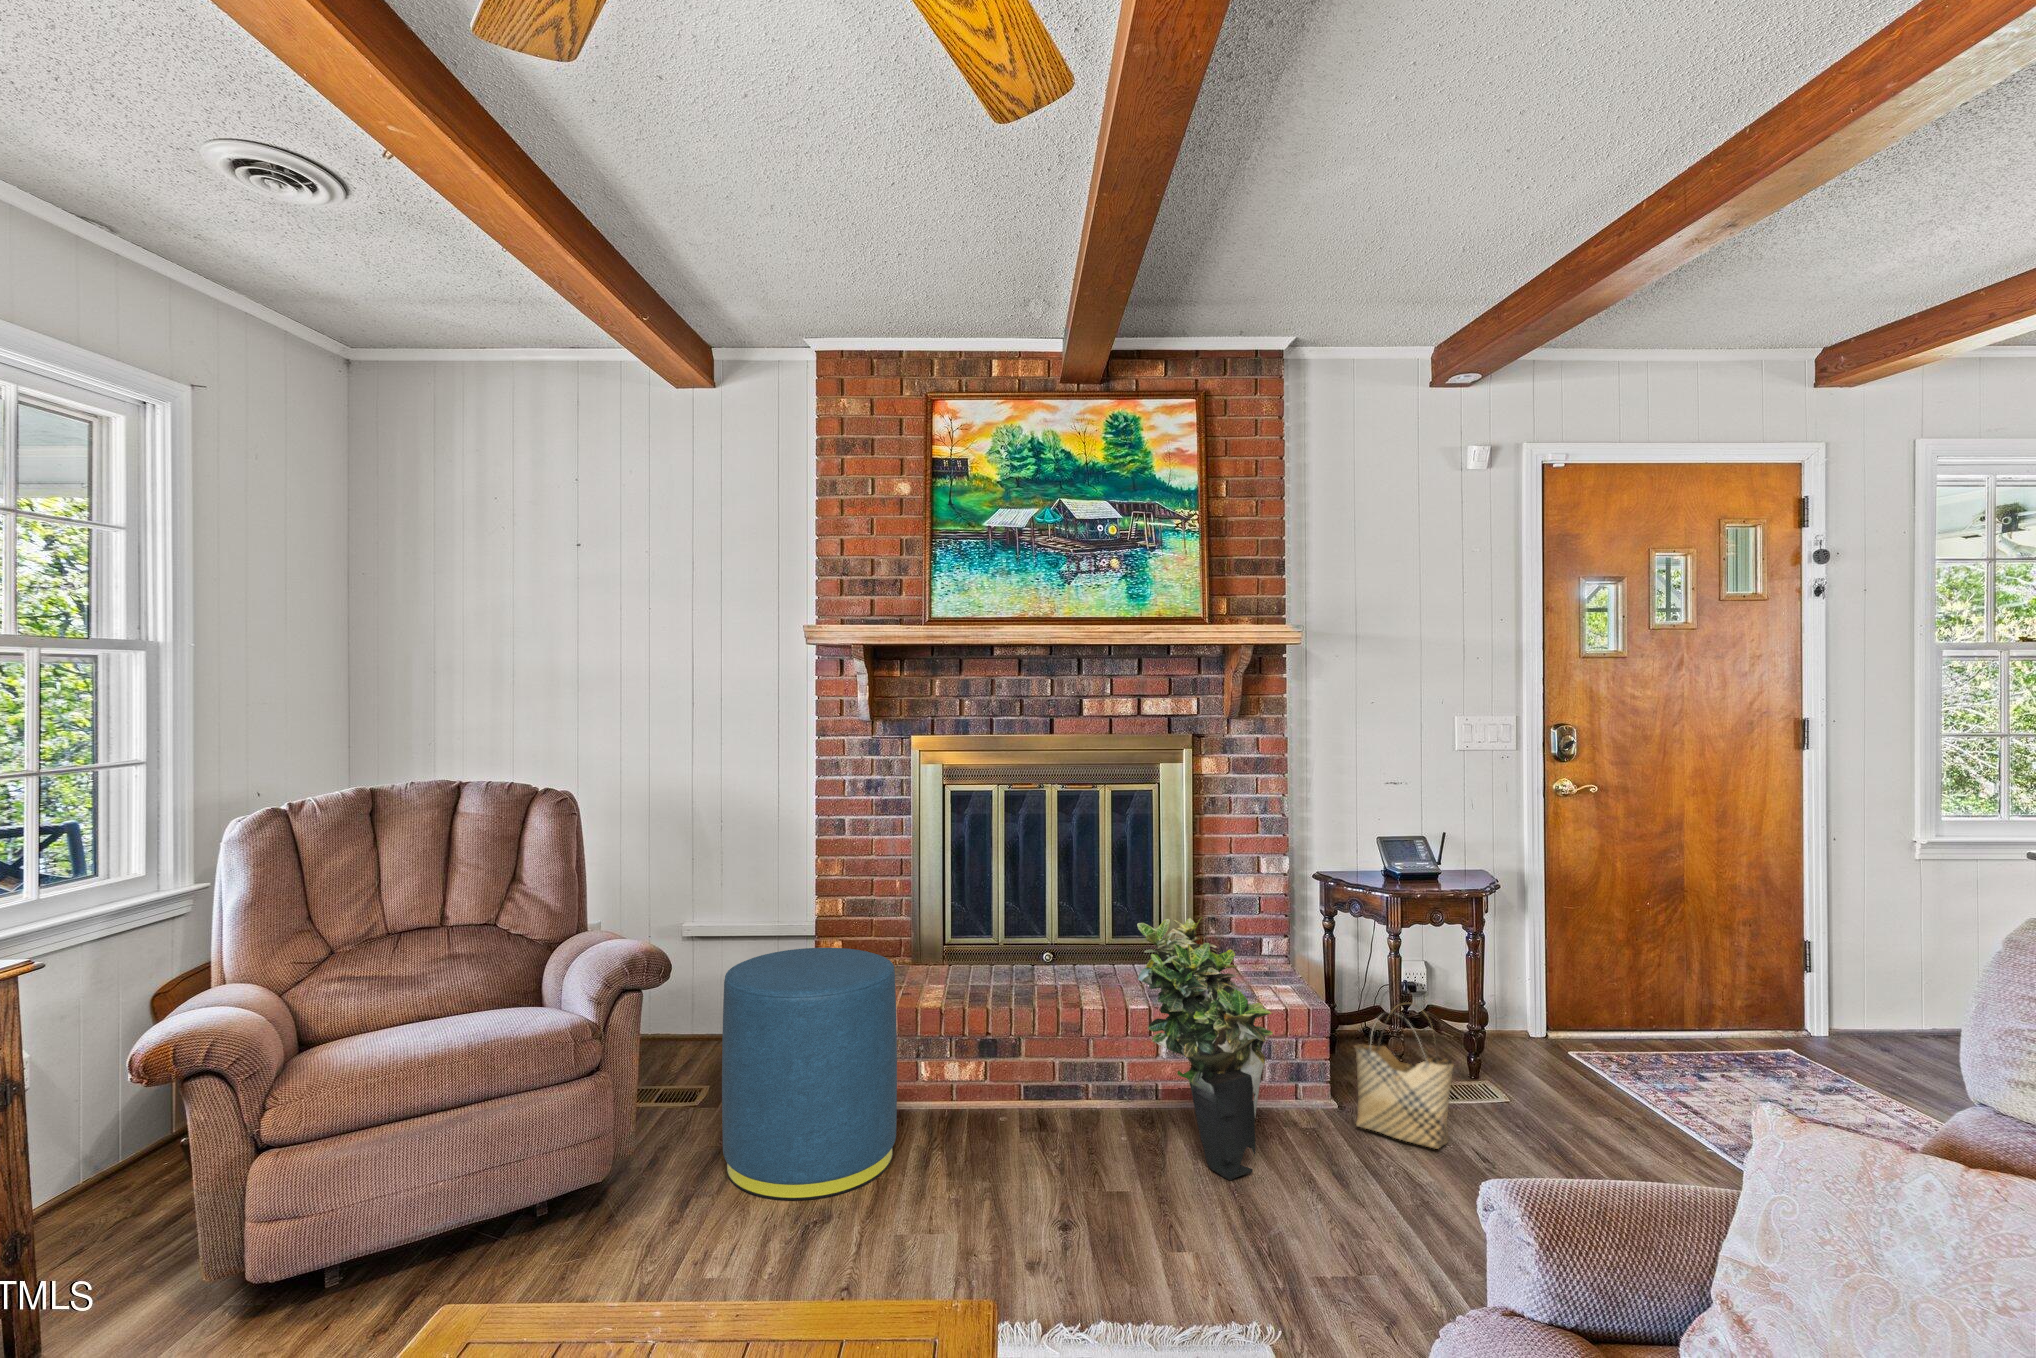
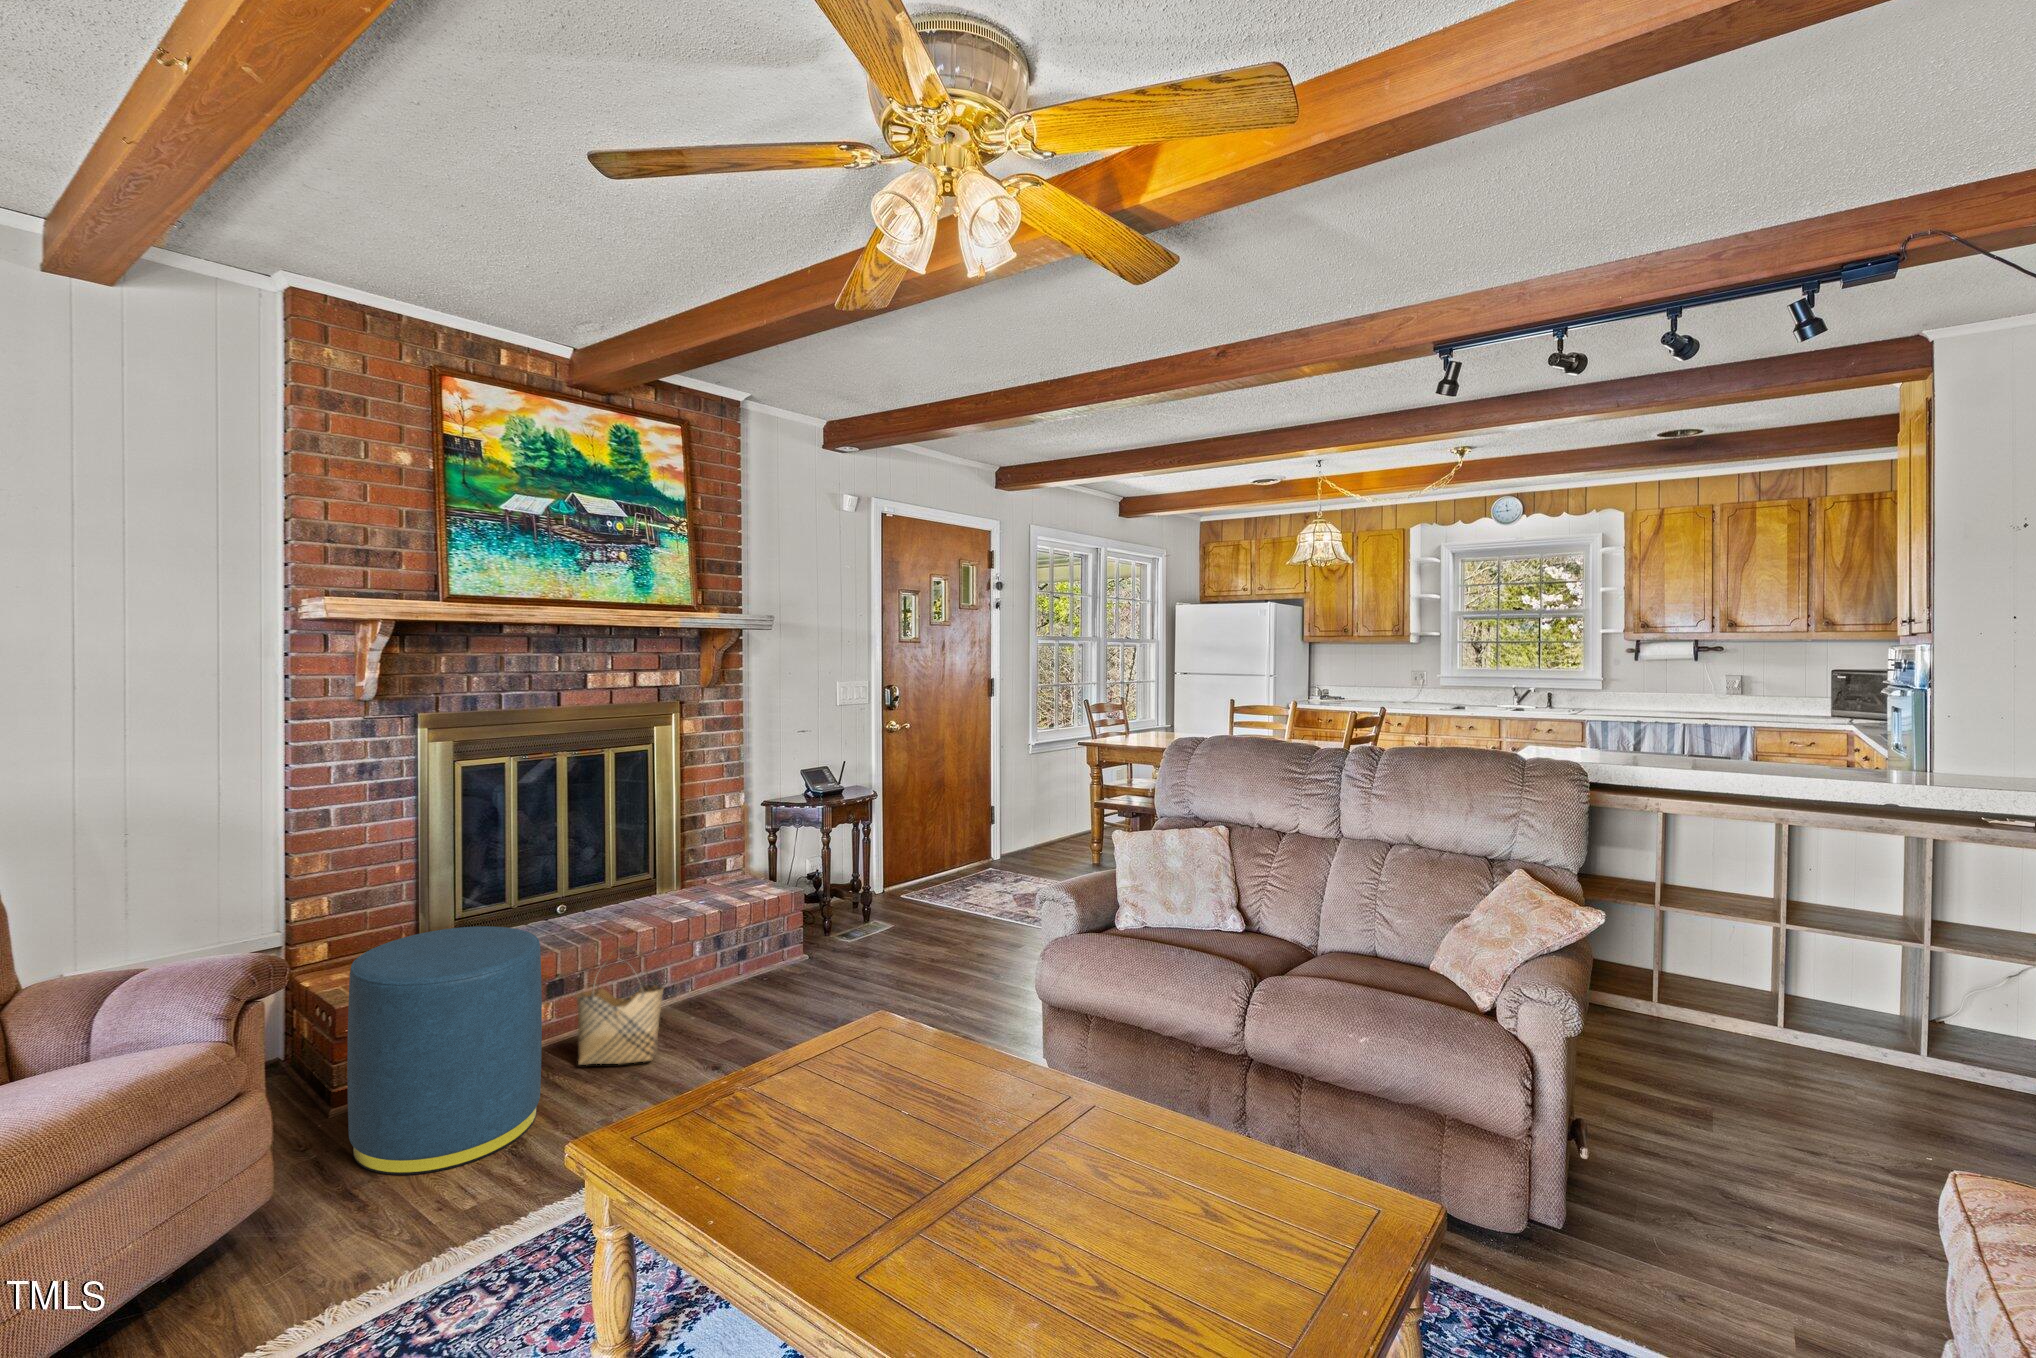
potted plant: present [1137,917,1273,1180] -> none [711,843,819,1020]
woven basket: present [1355,1002,1454,1149] -> present [576,946,663,1065]

